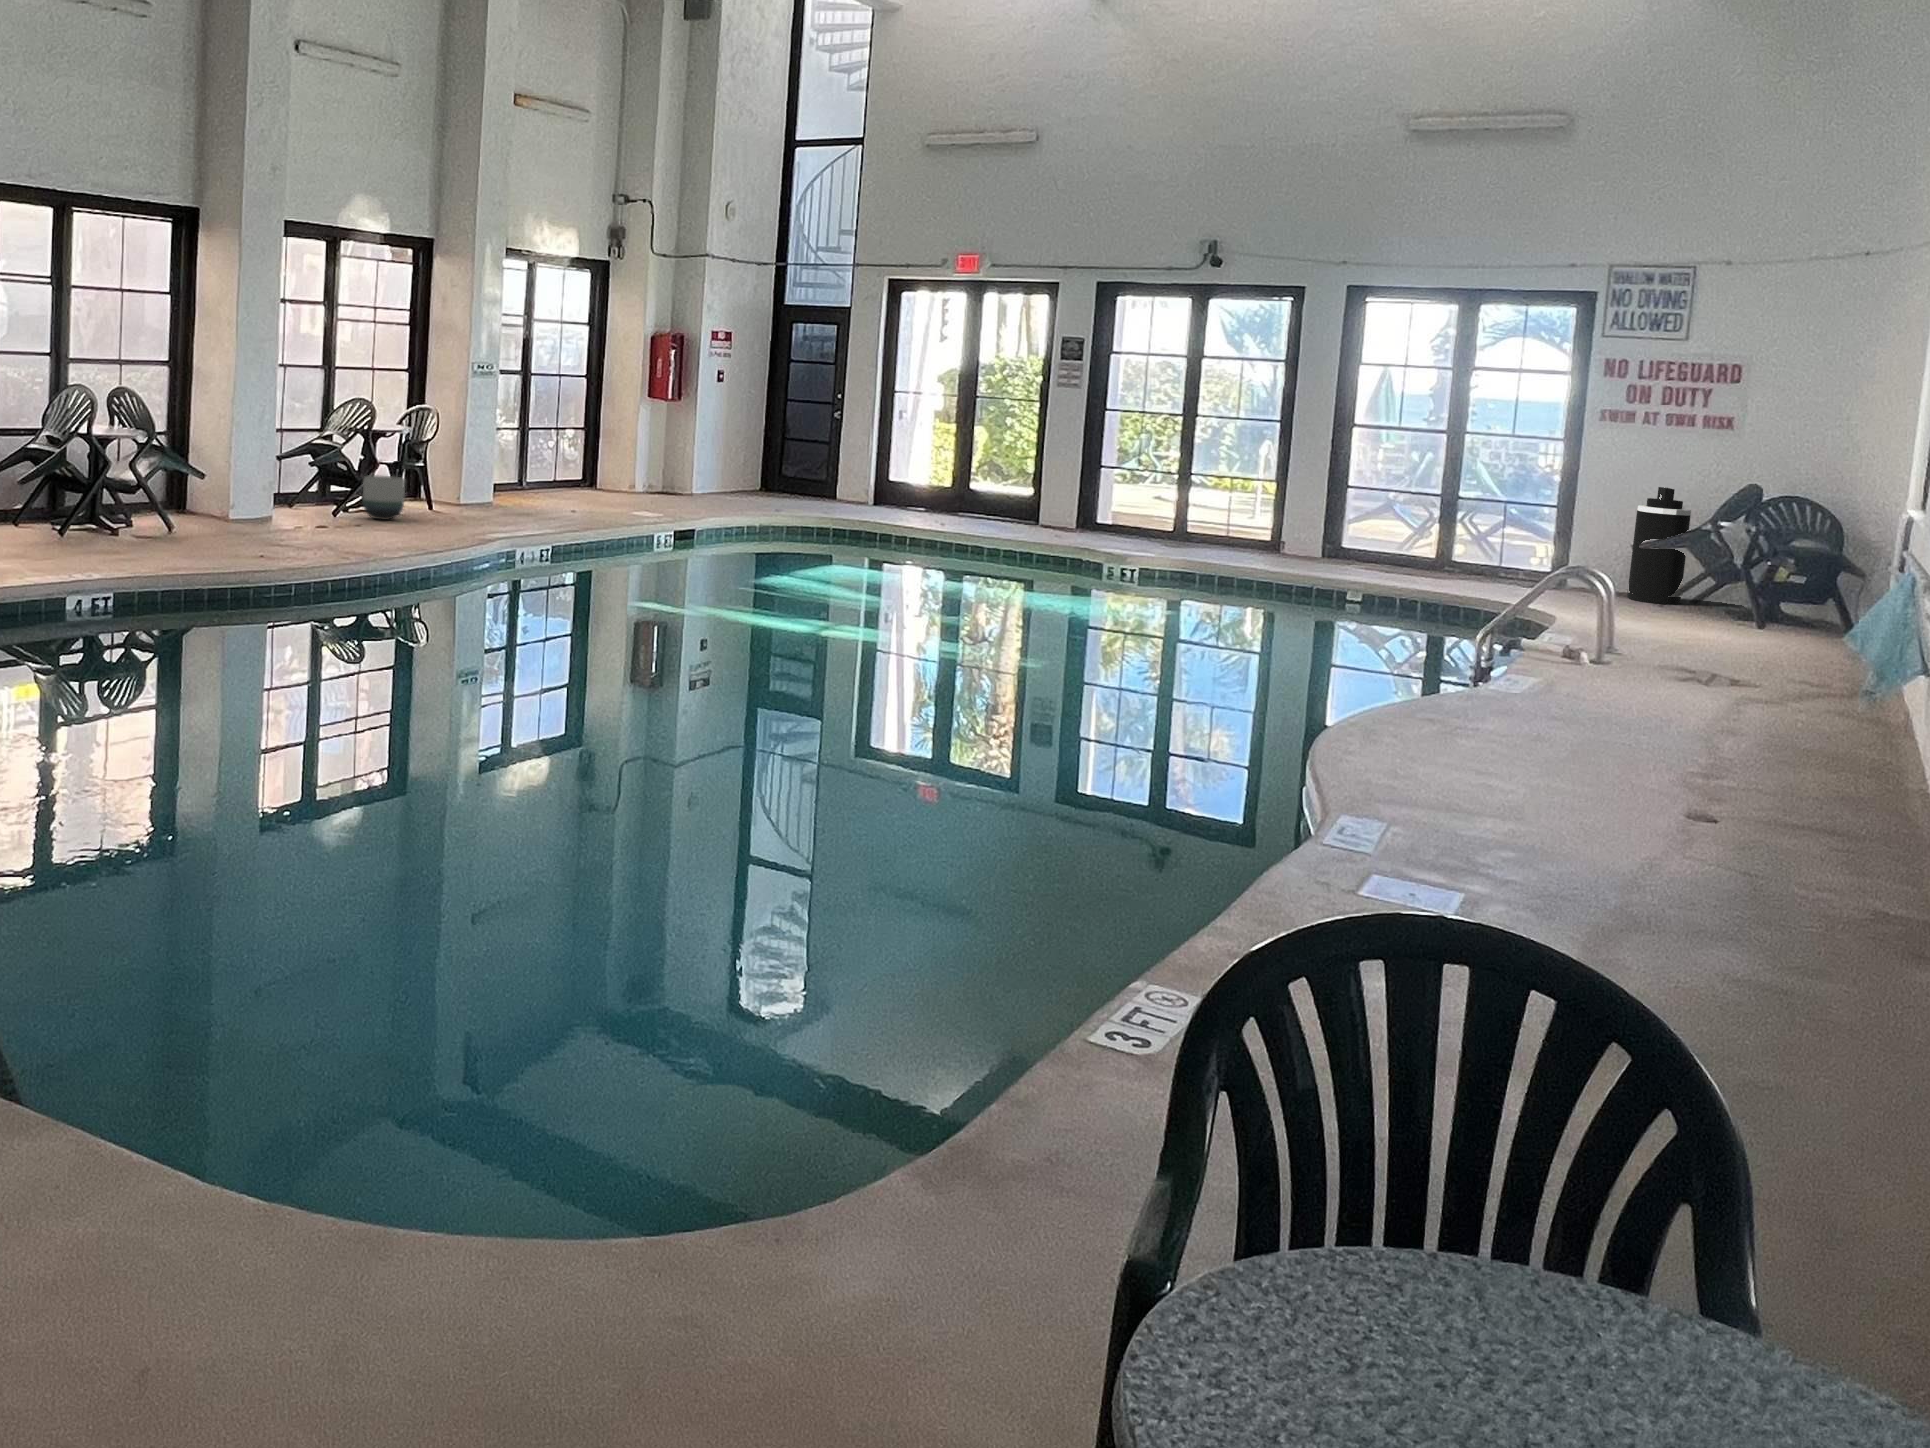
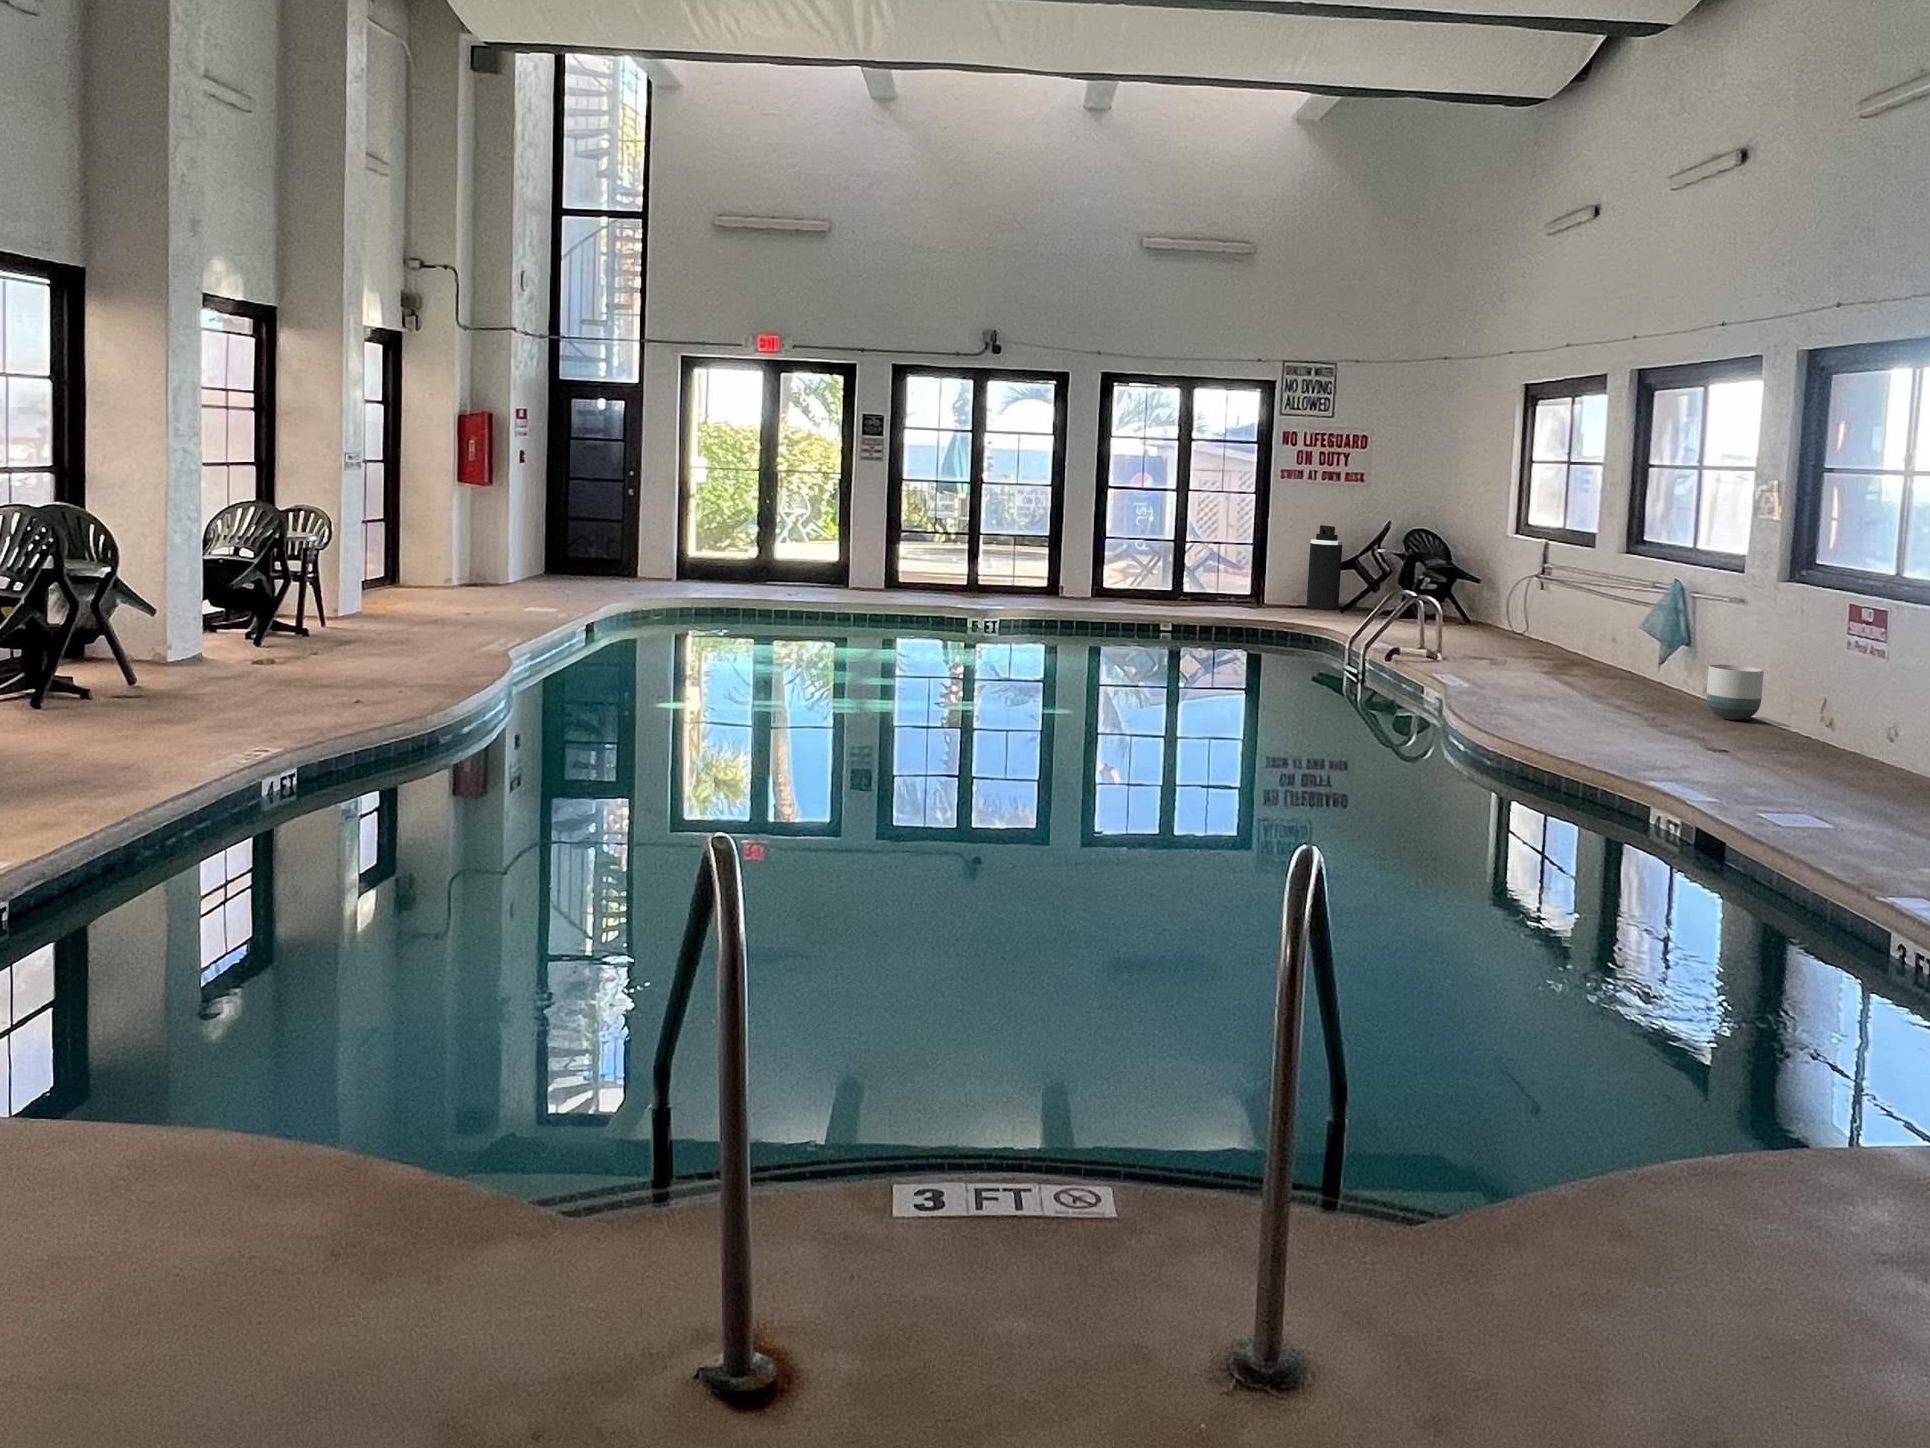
planter: present [363,475,405,520] -> present [1706,665,1764,720]

